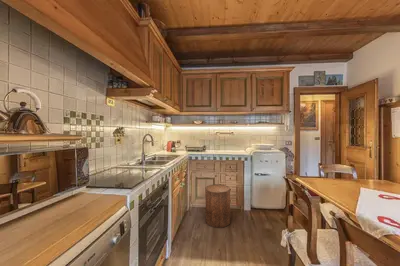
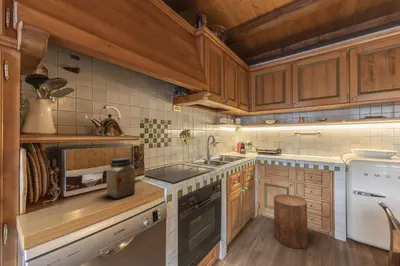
jar: none [49,163,94,220] -> present [106,158,135,199]

